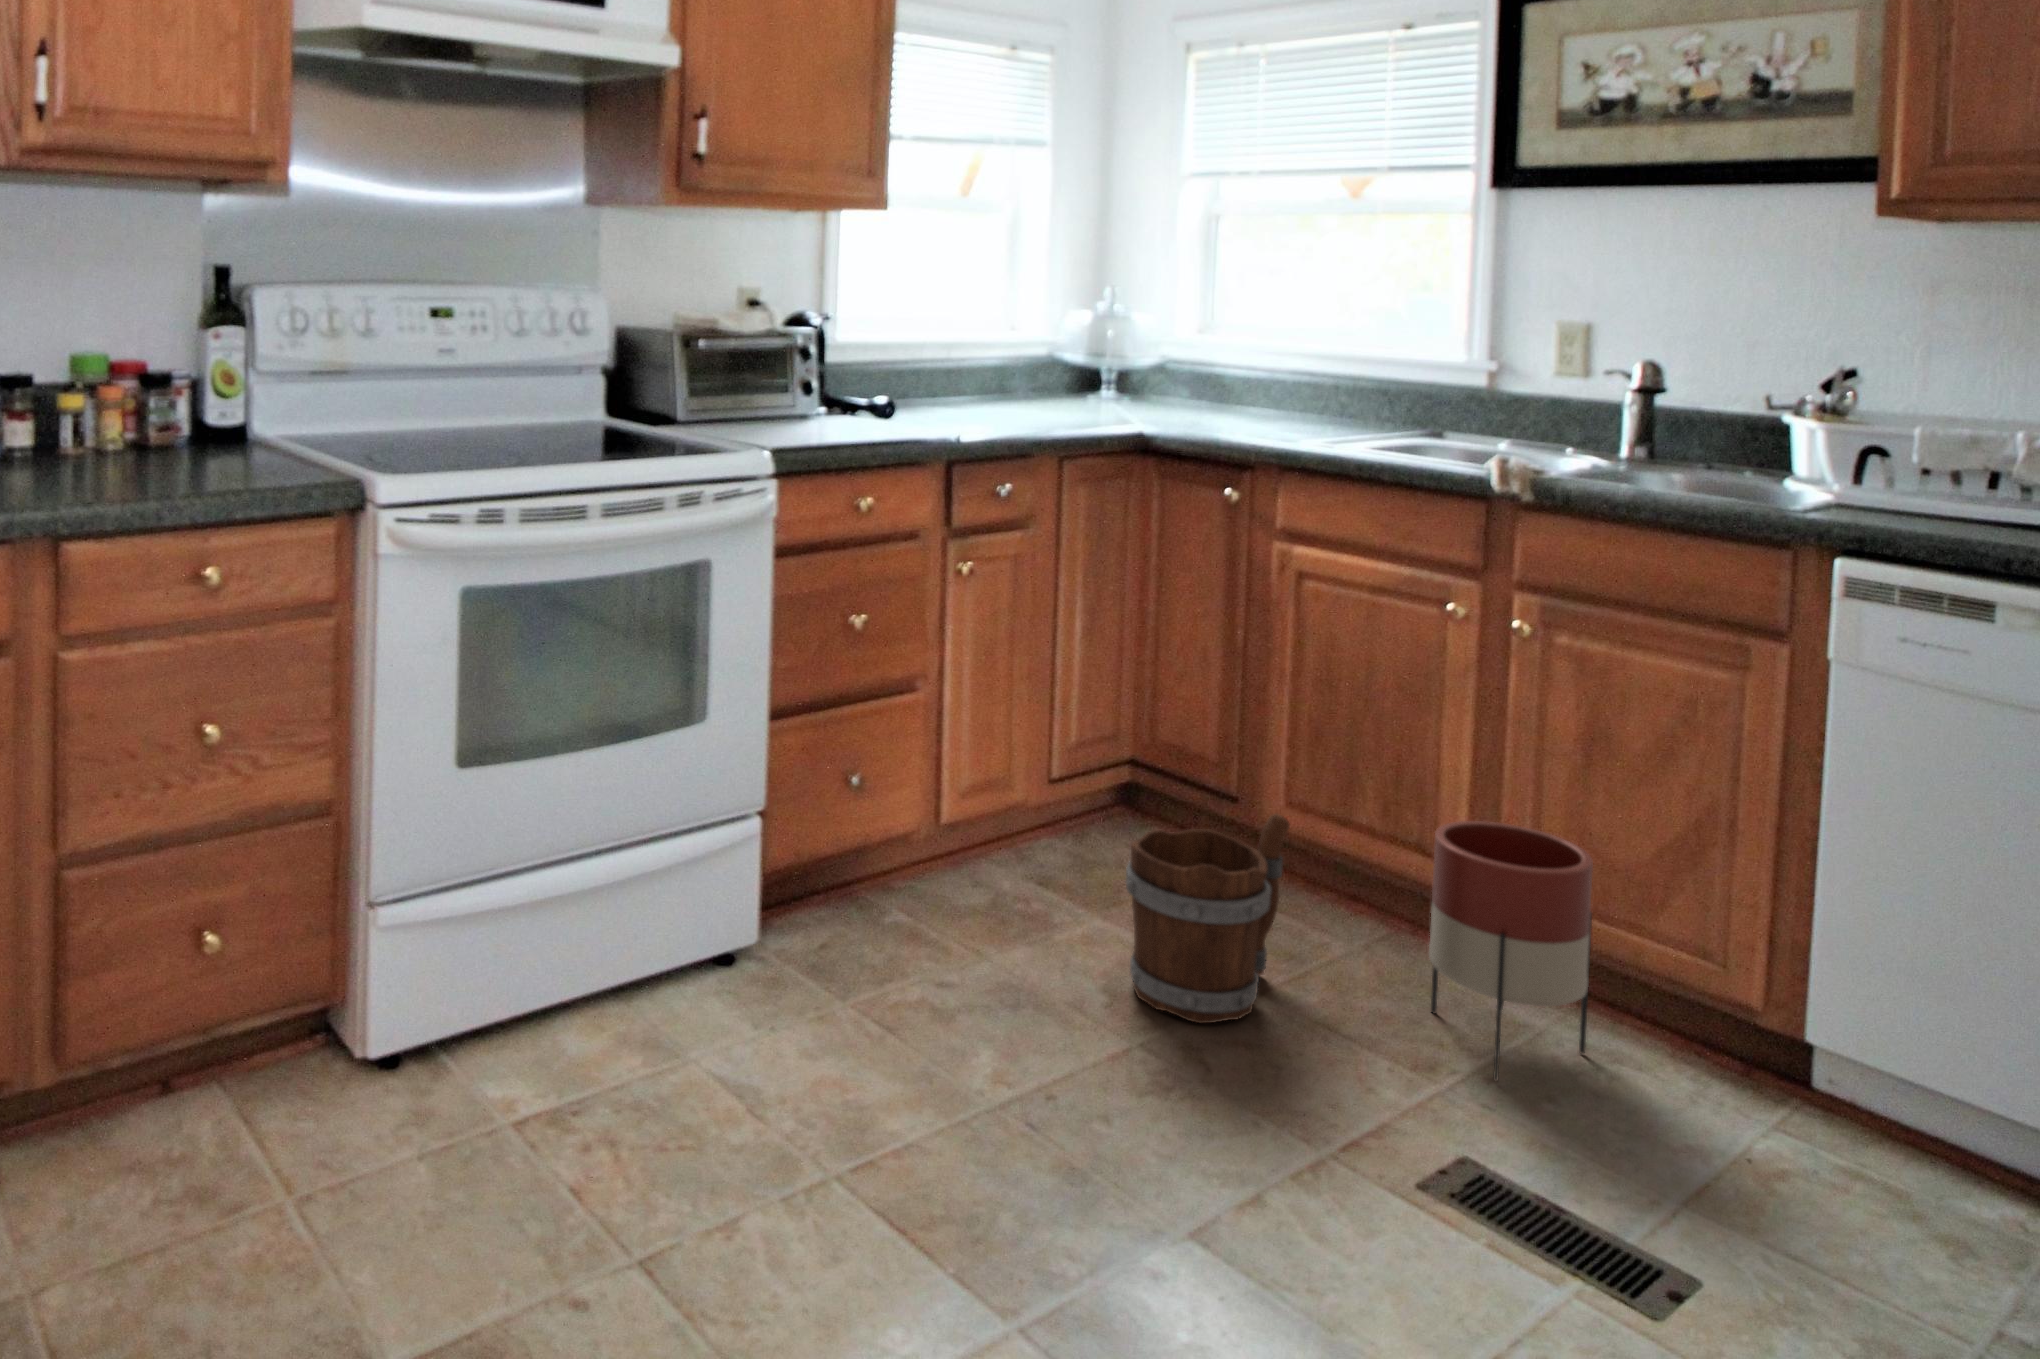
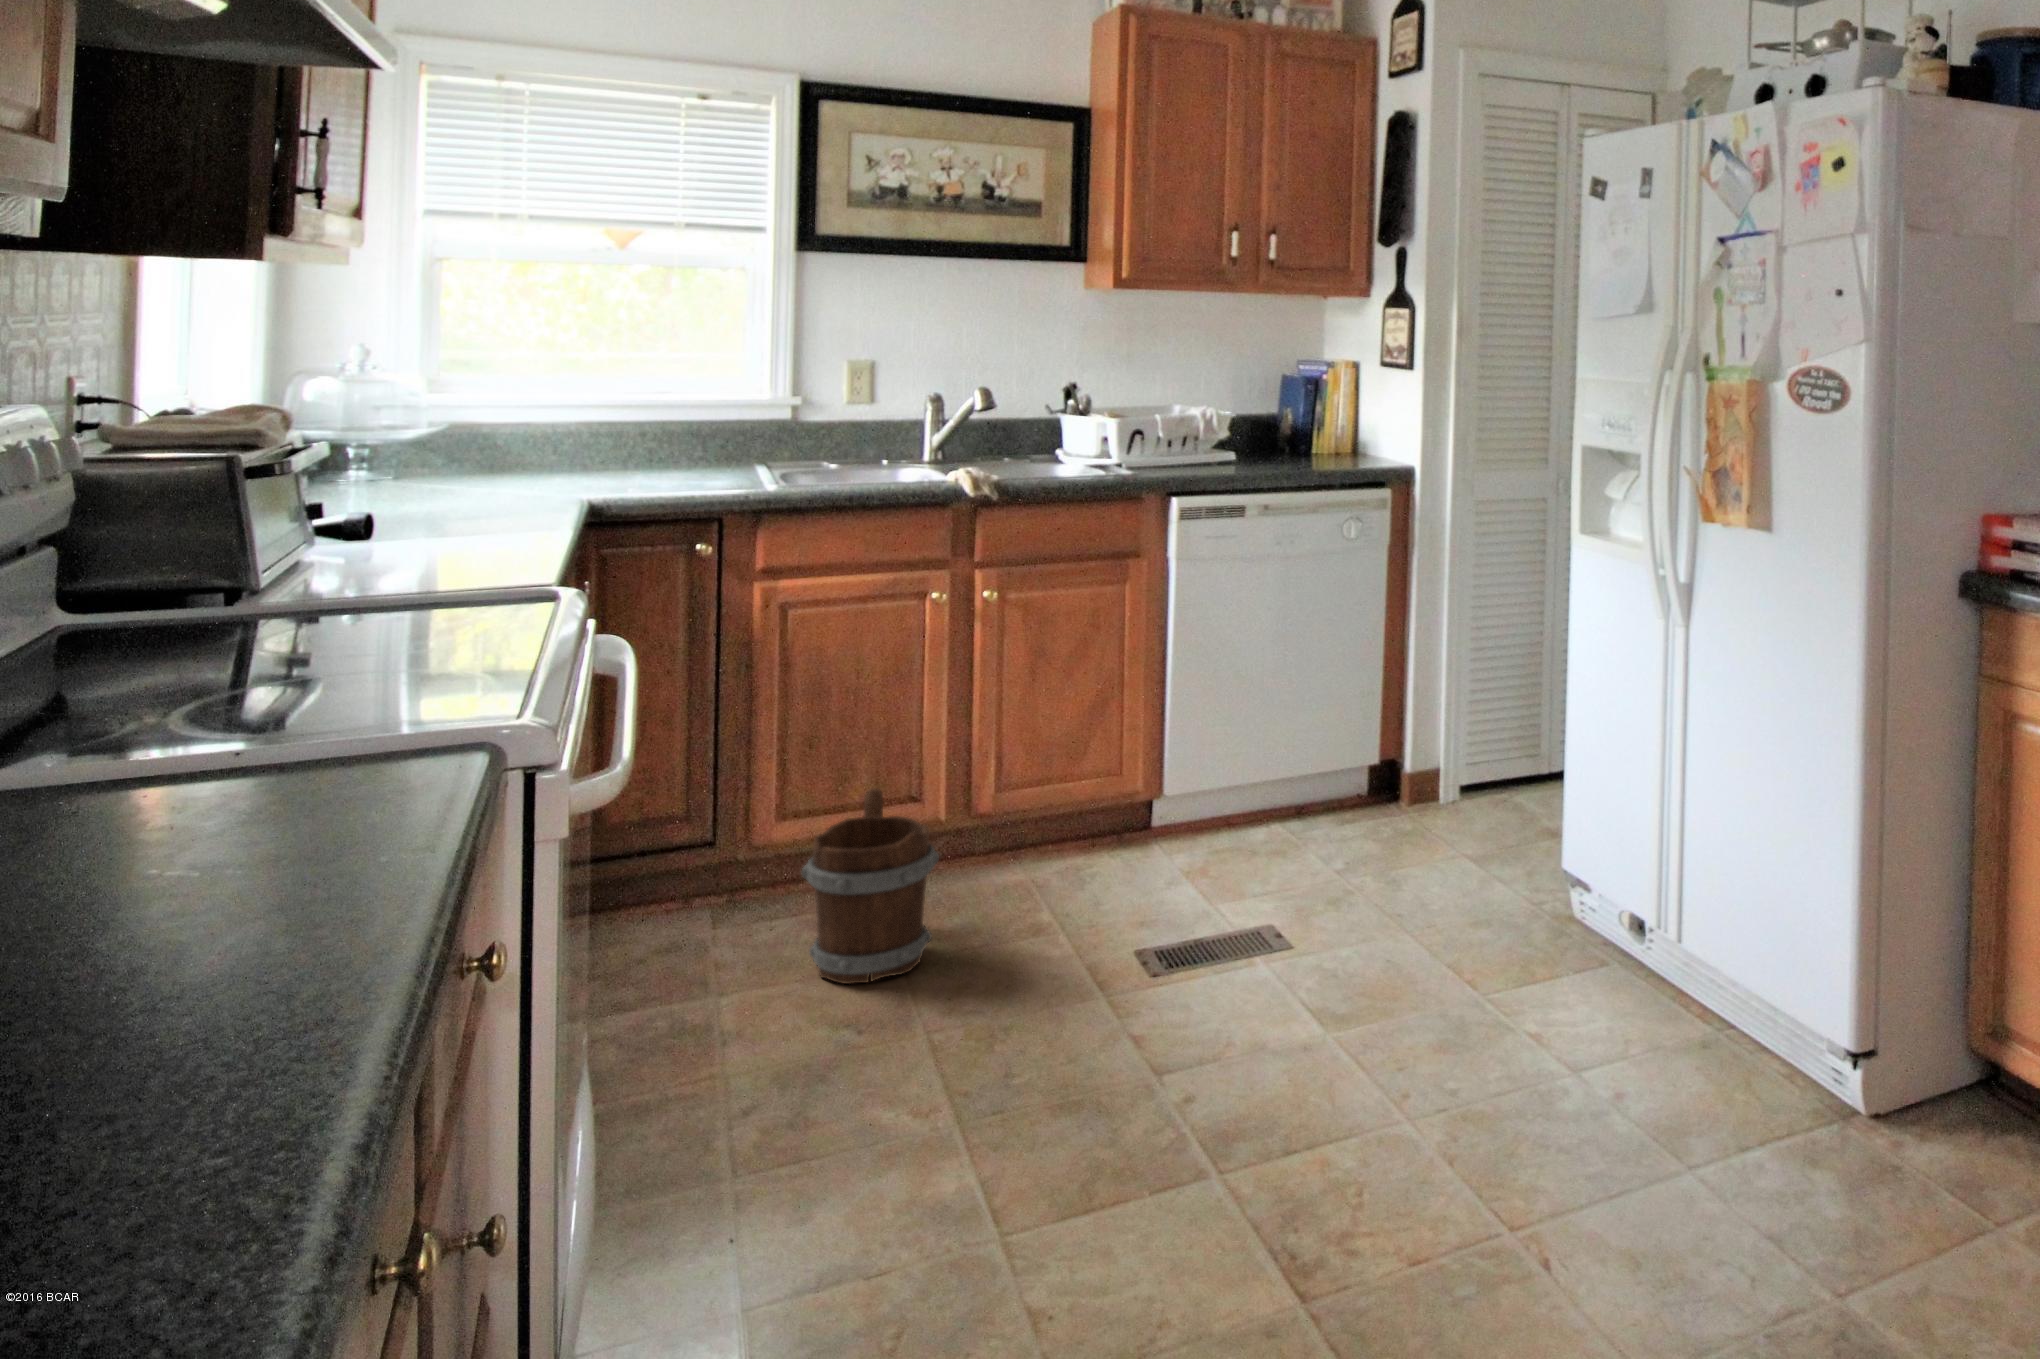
planter: present [1429,821,1593,1081] -> none [984,728,1096,904]

